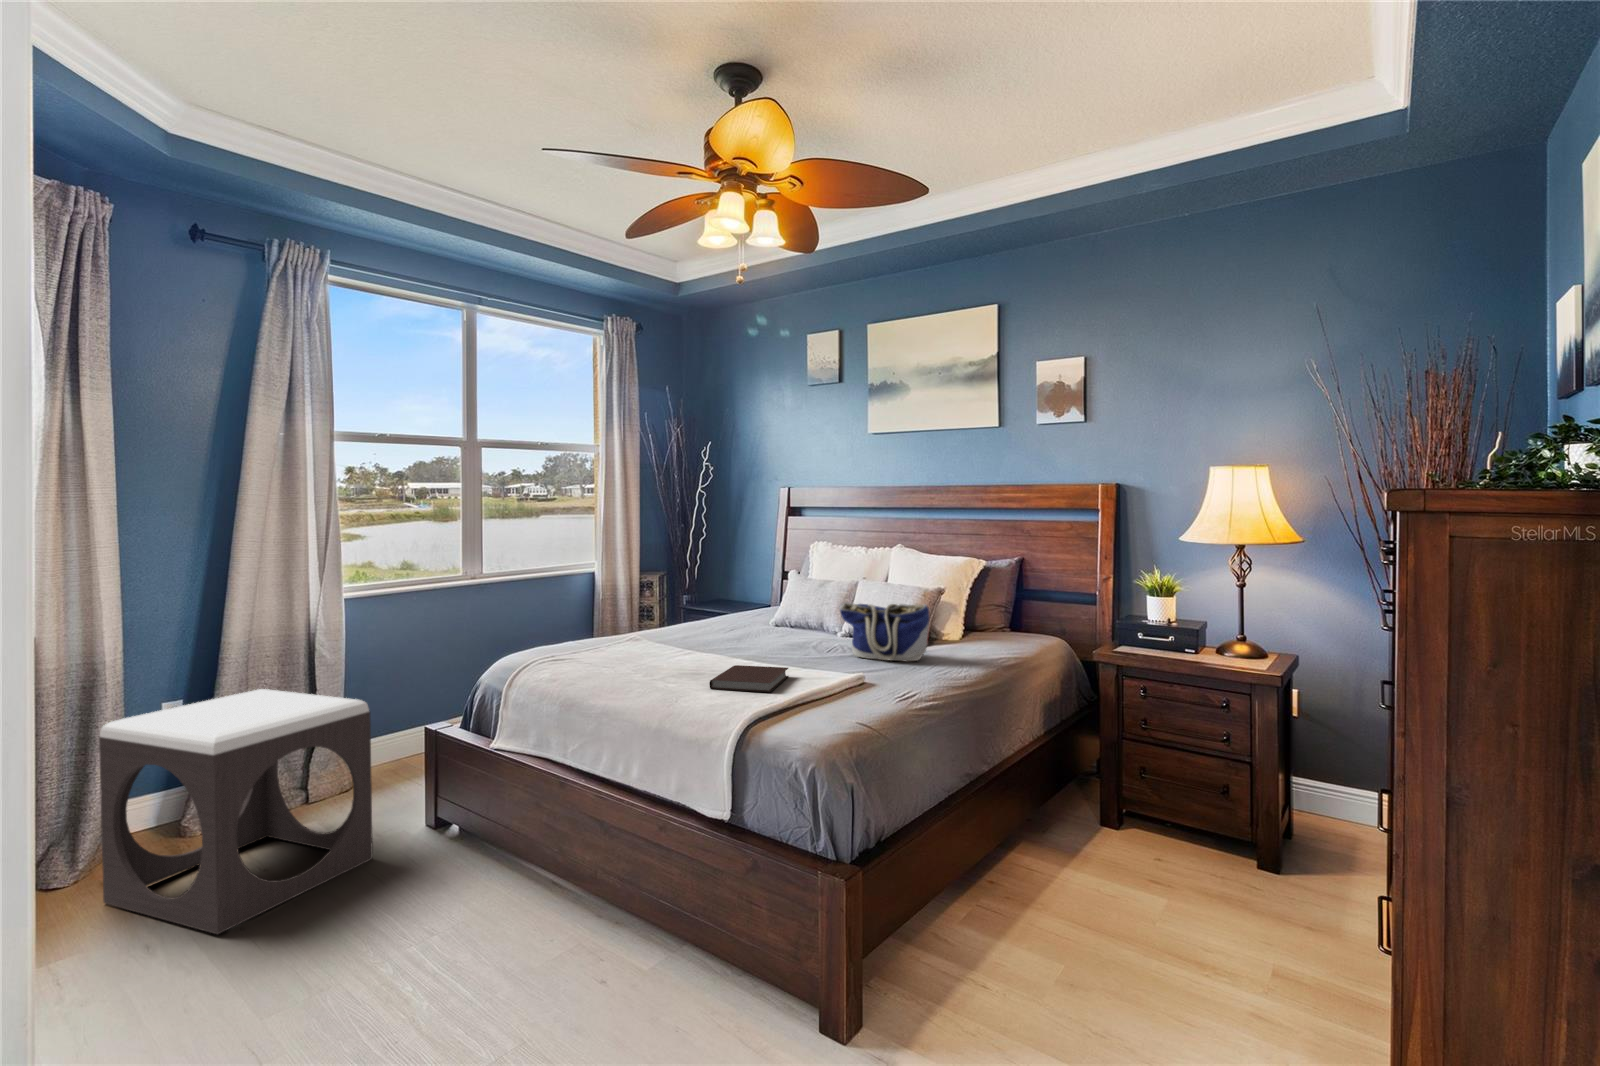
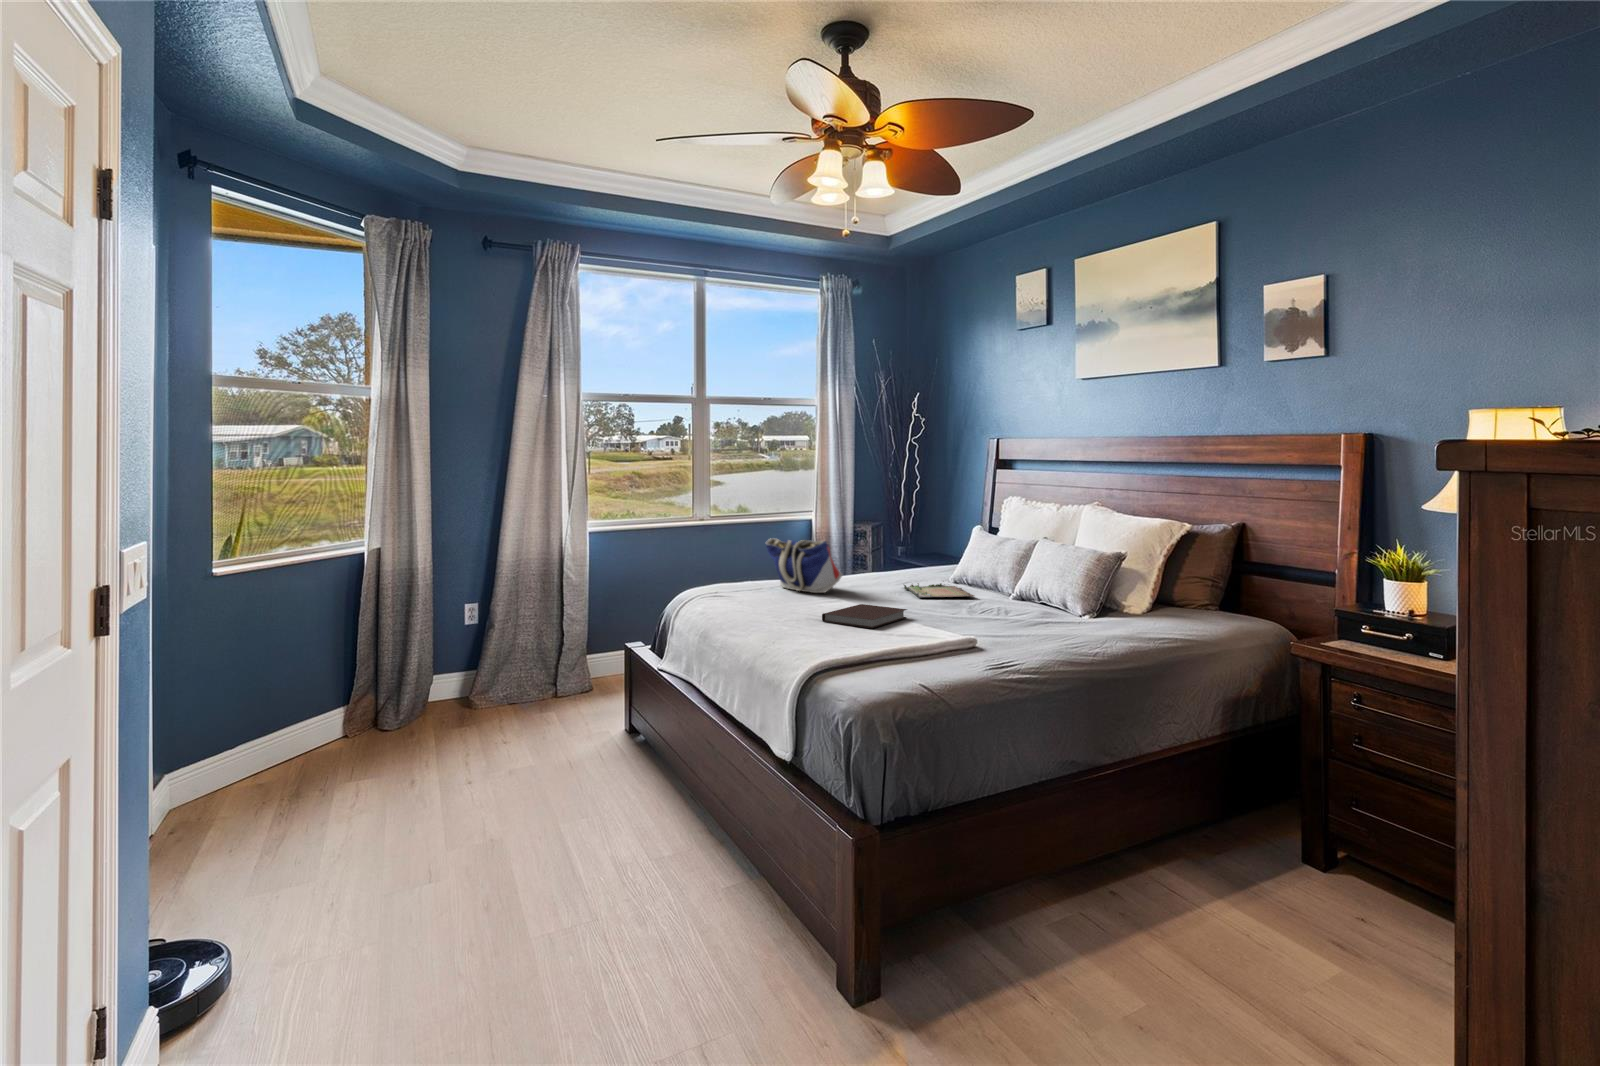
tote bag: present [840,603,929,661] -> present [766,538,842,593]
tray: none [743,631,825,653] -> present [904,583,975,598]
footstool: present [99,689,373,934] -> none [407,599,584,773]

